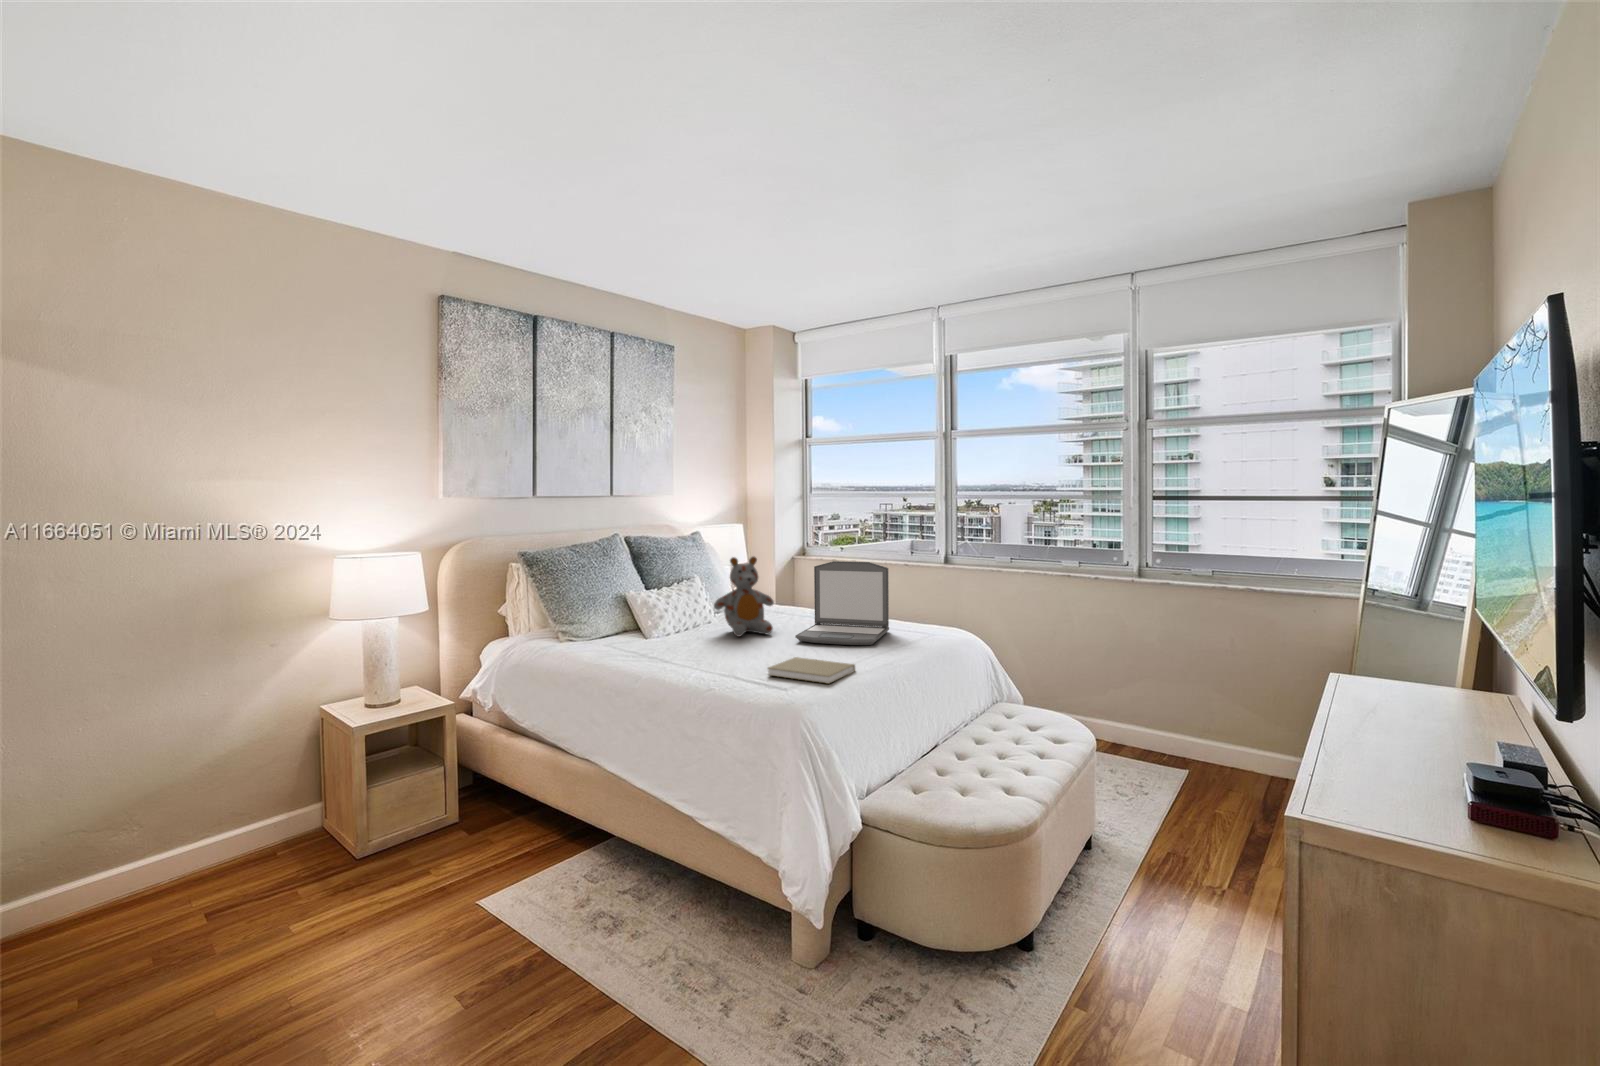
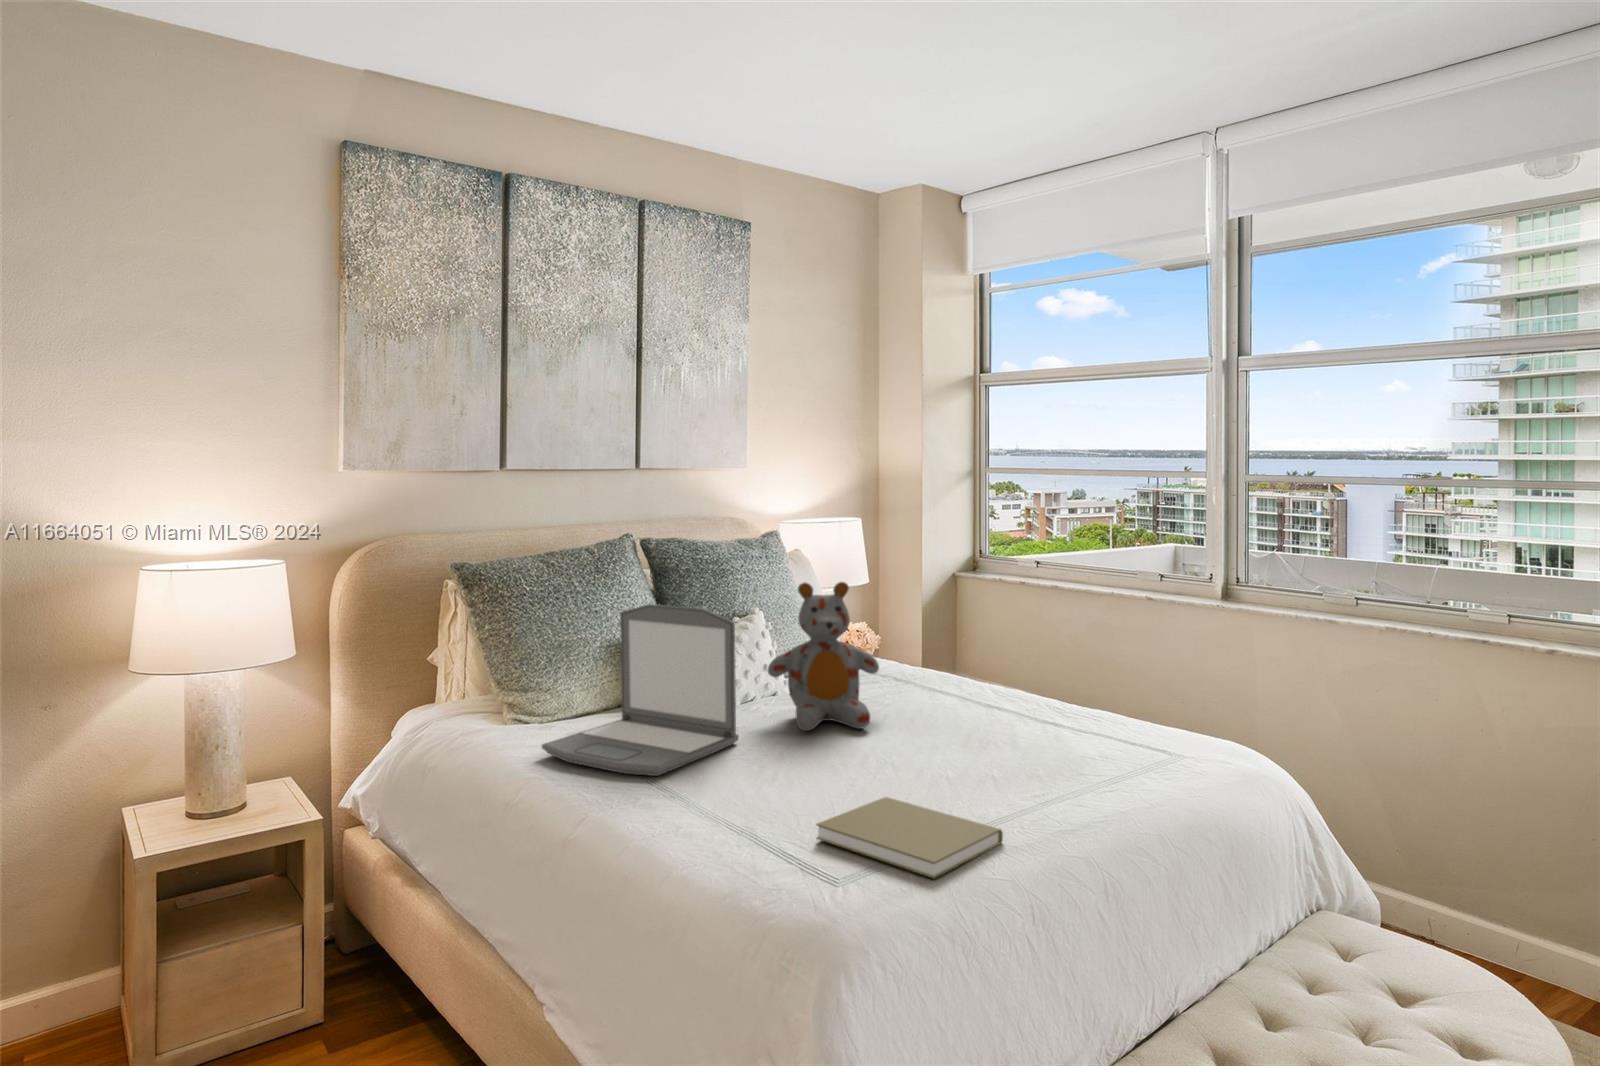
laptop: present [795,561,889,645] -> present [542,604,739,776]

